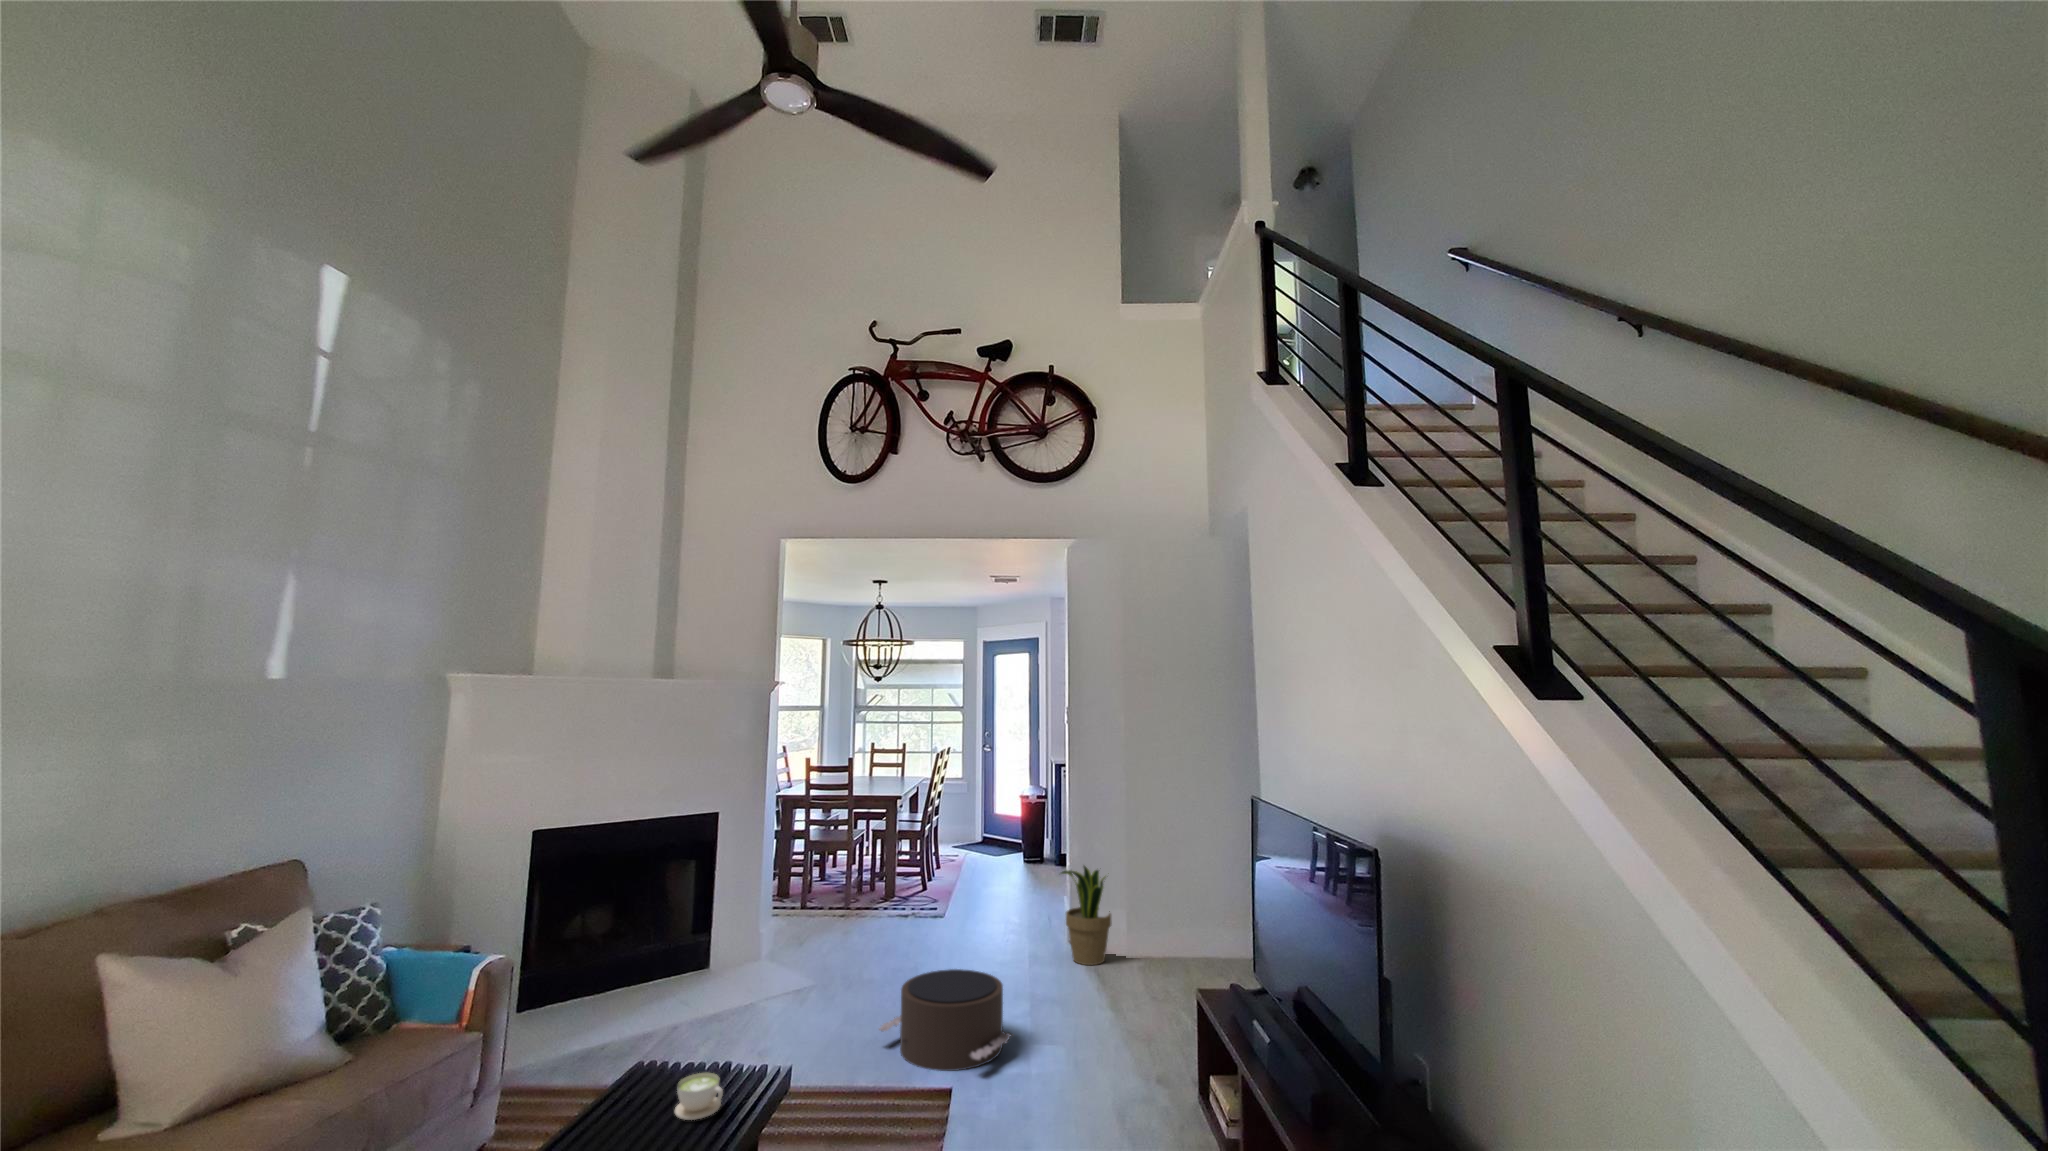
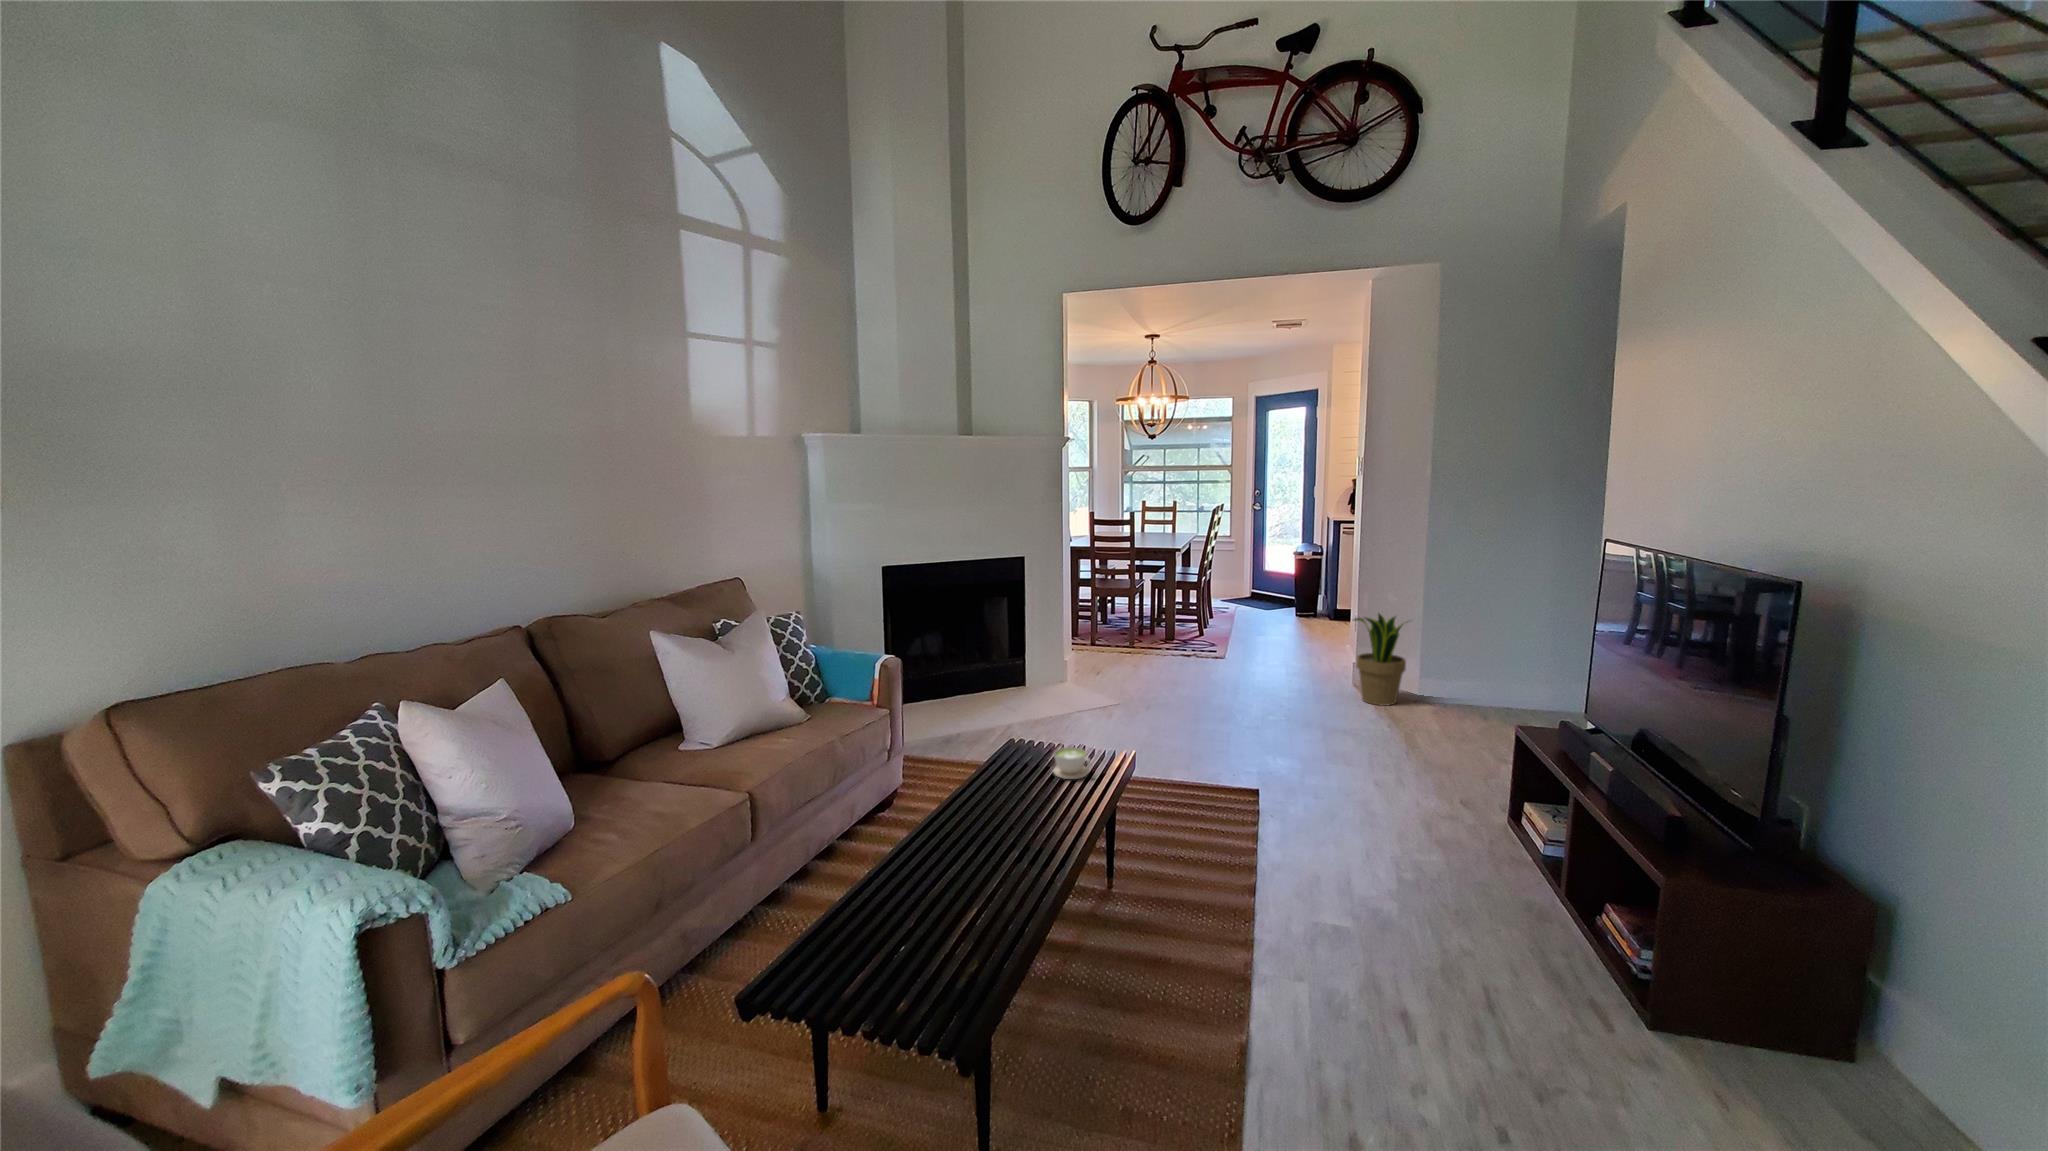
pouf: present [879,969,1011,1071] -> none [1186,696,1315,777]

